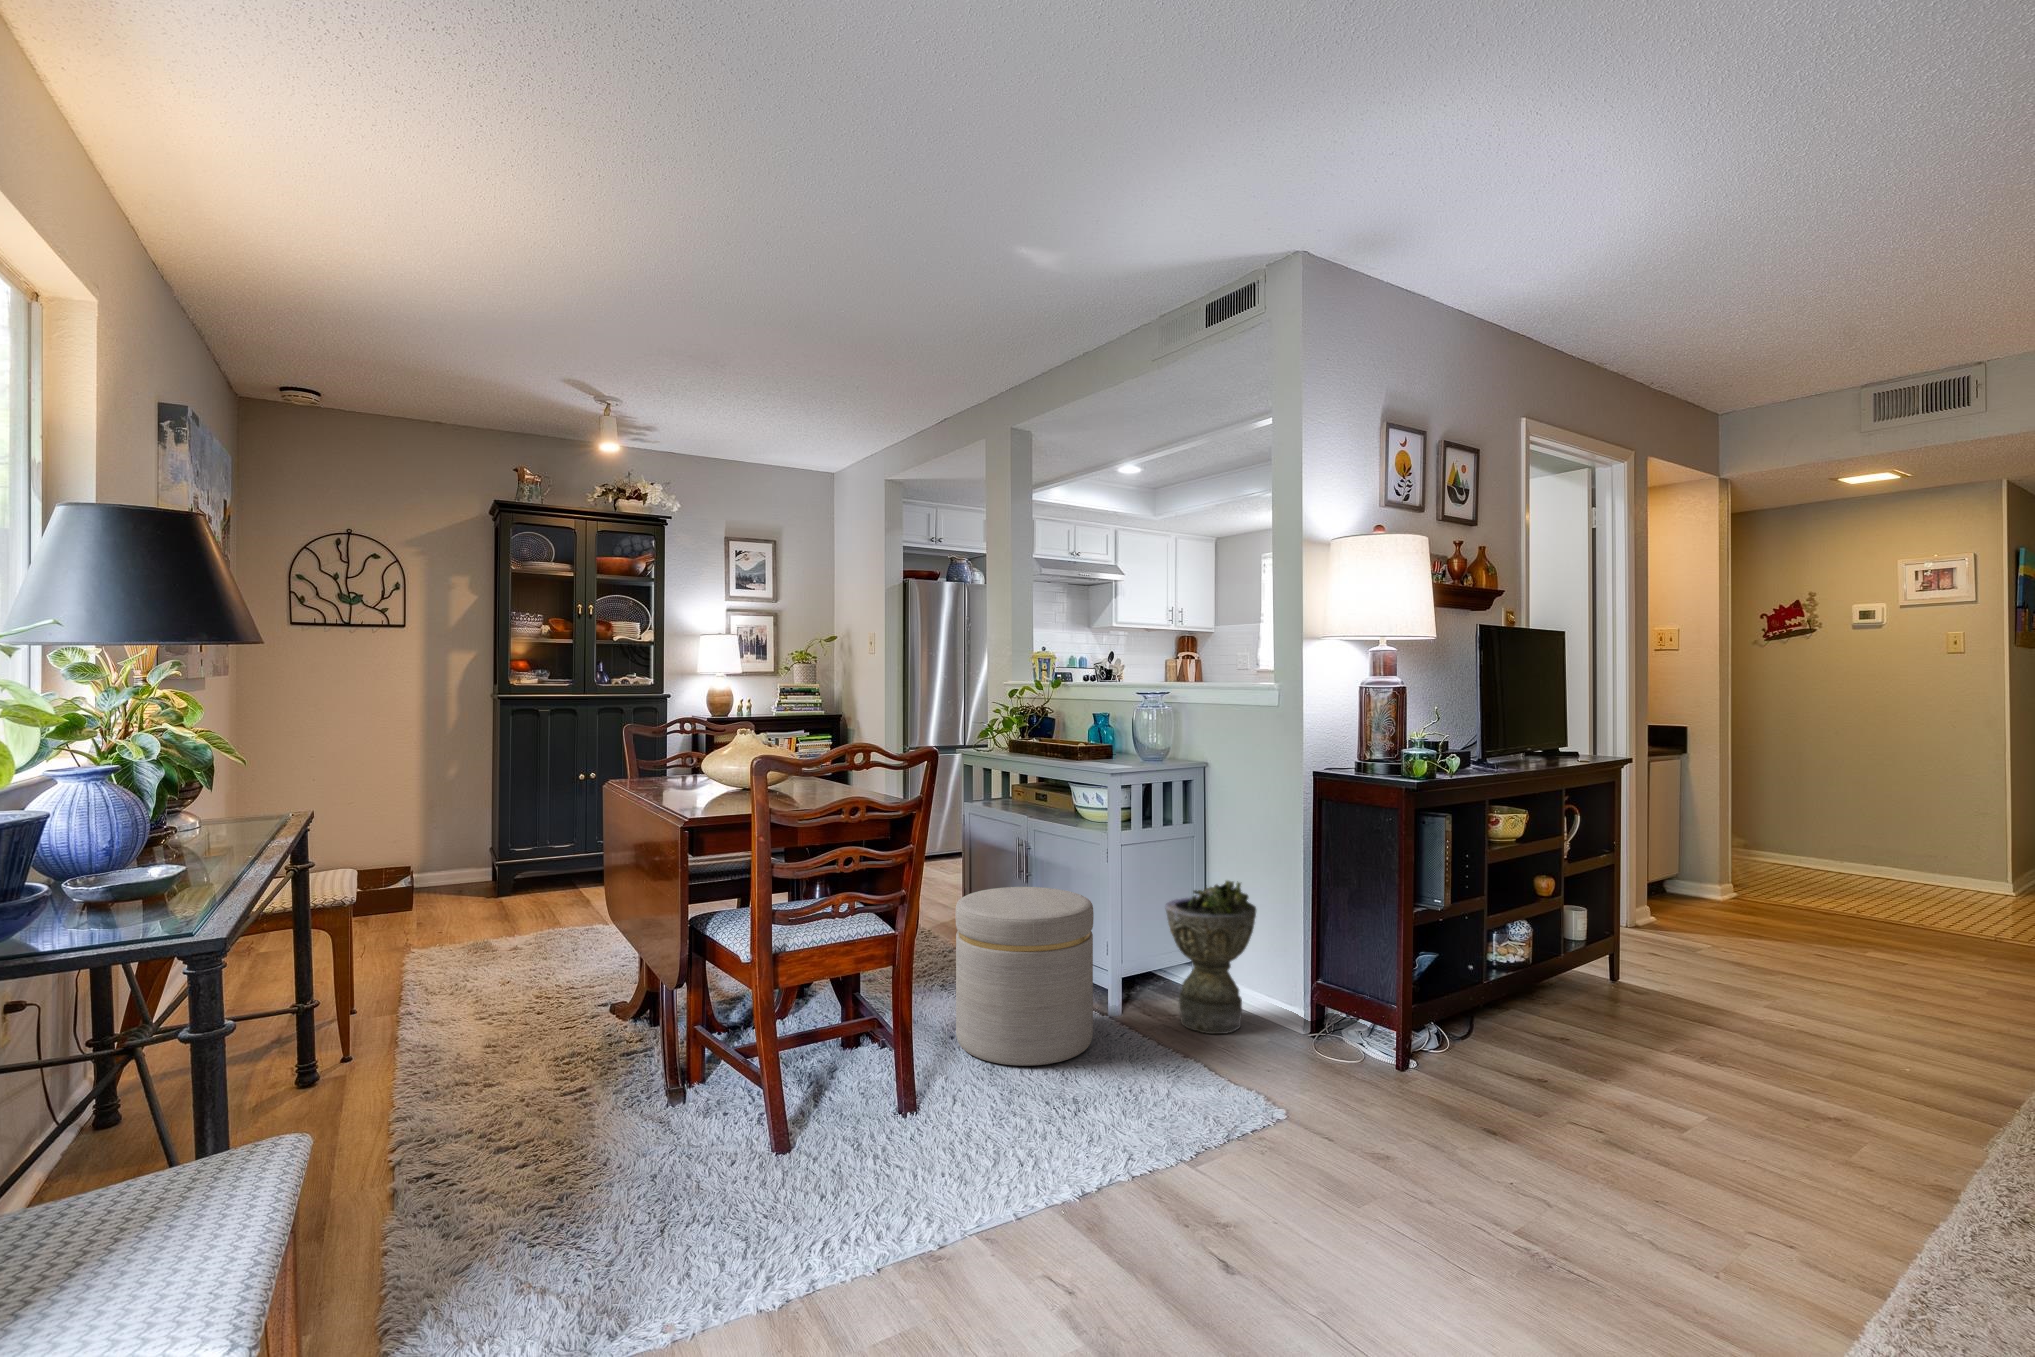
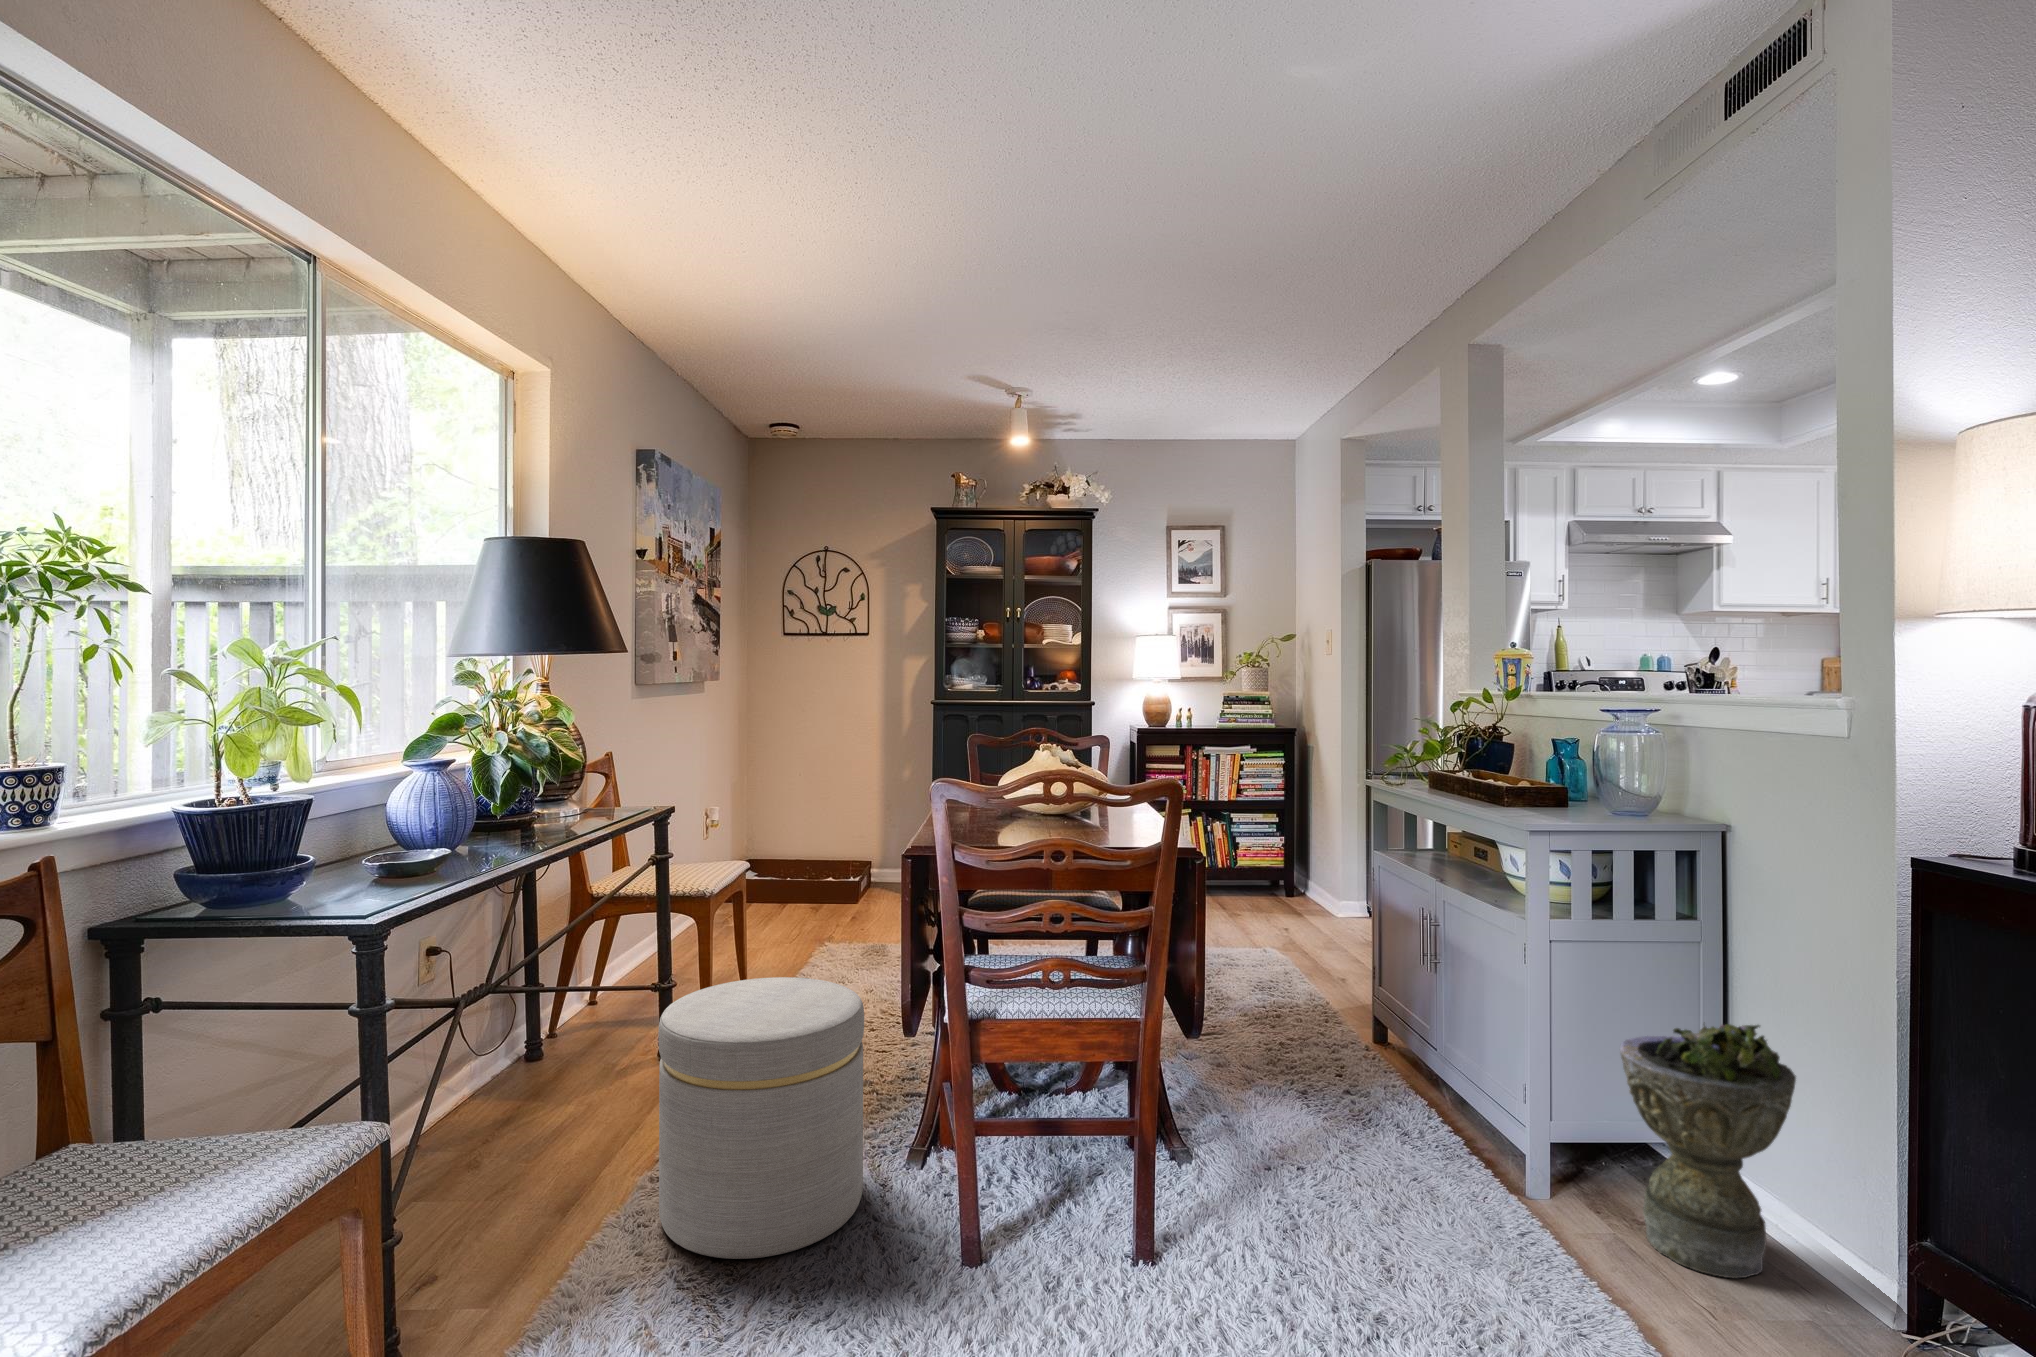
ottoman: present [955,887,1094,1066] -> present [658,977,864,1259]

